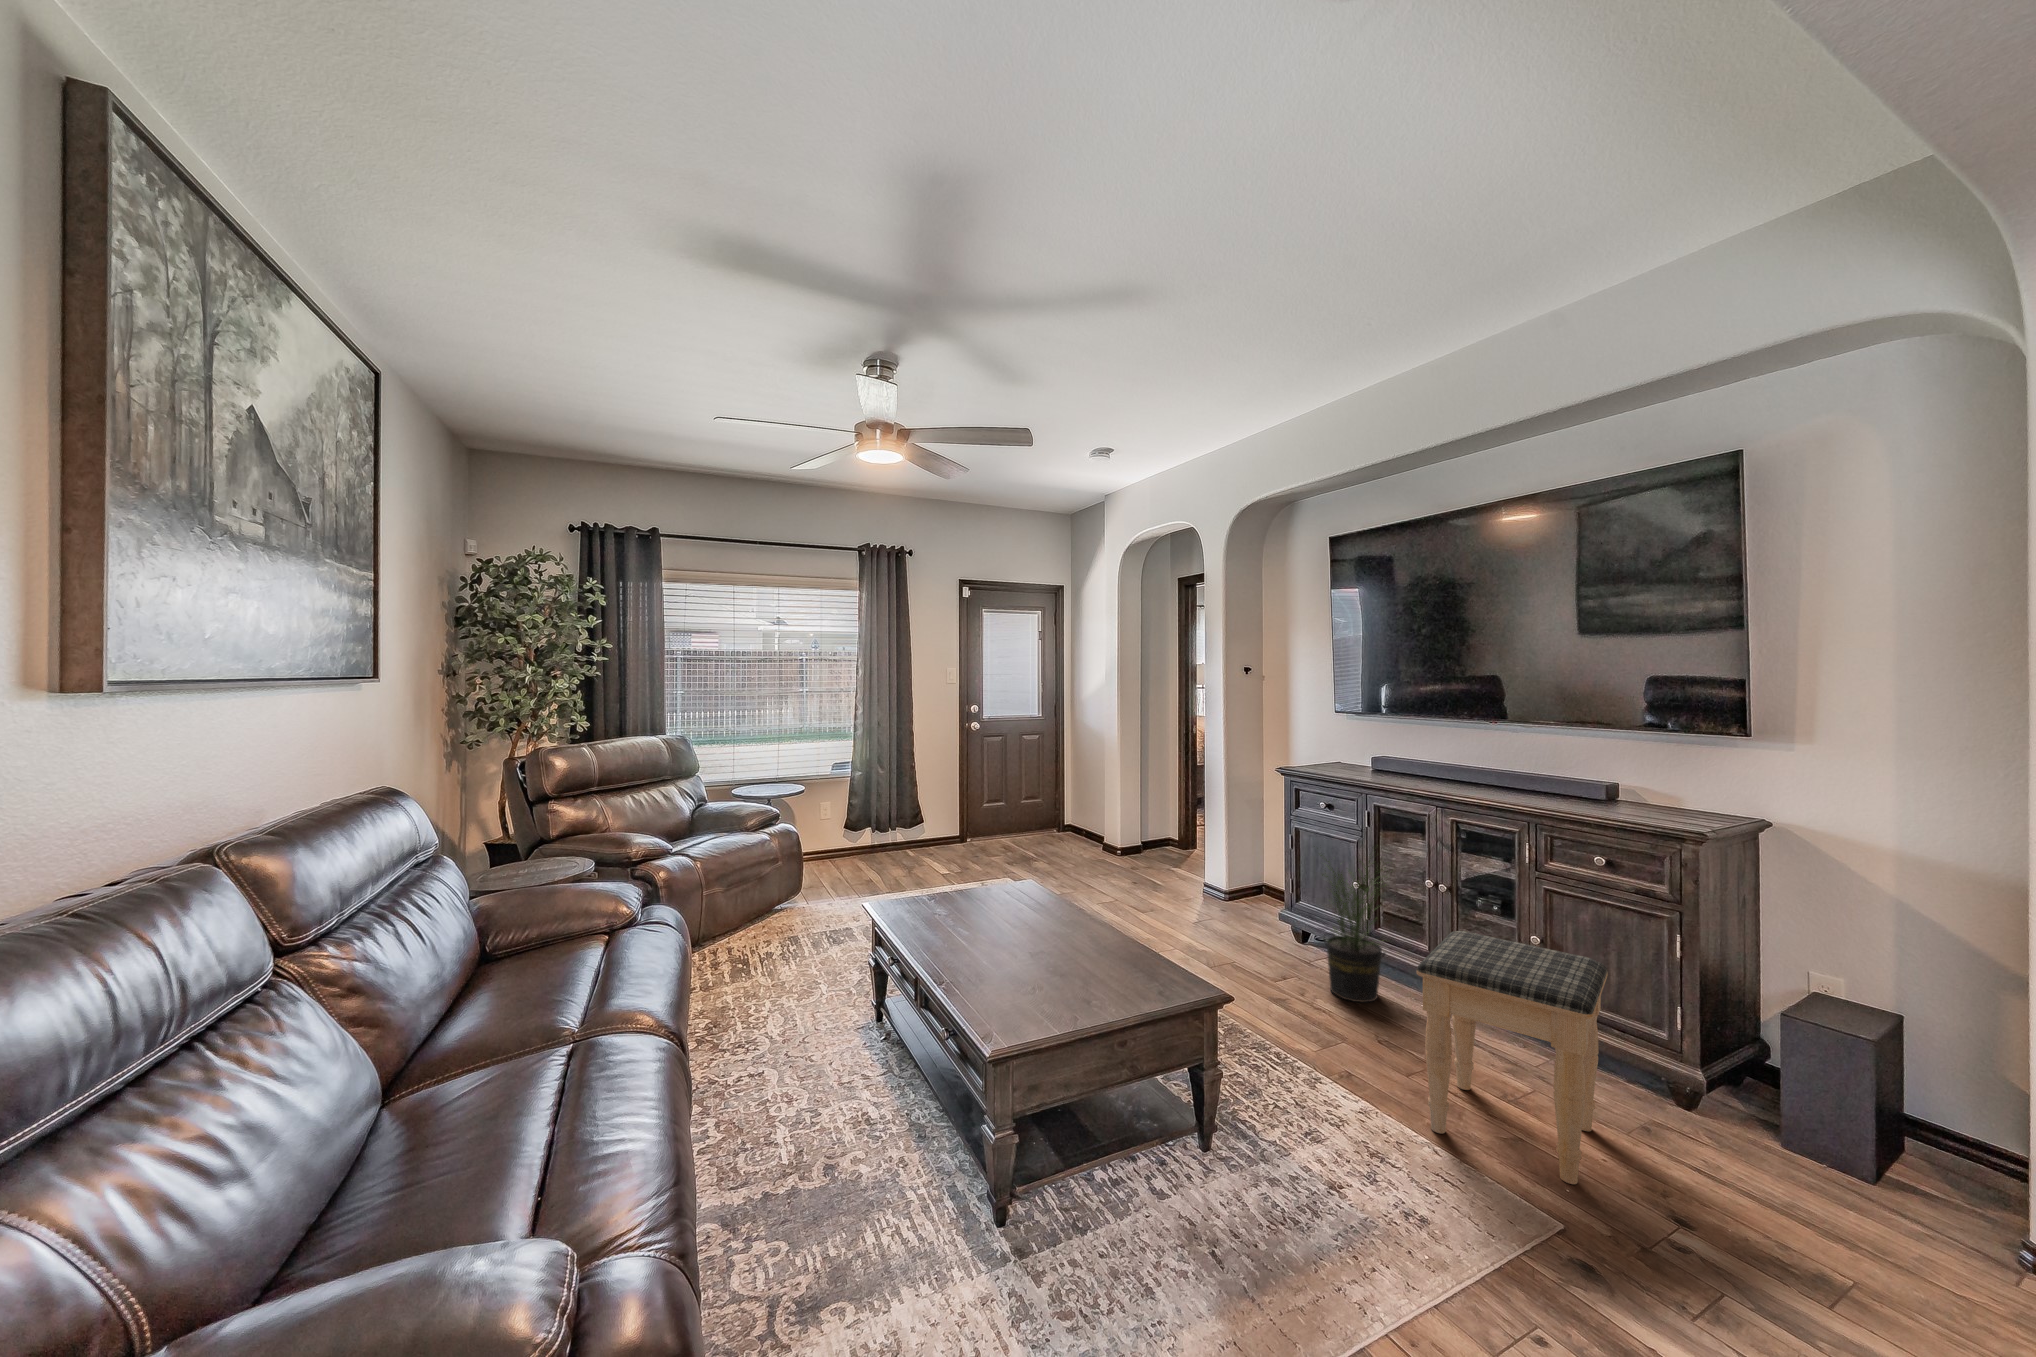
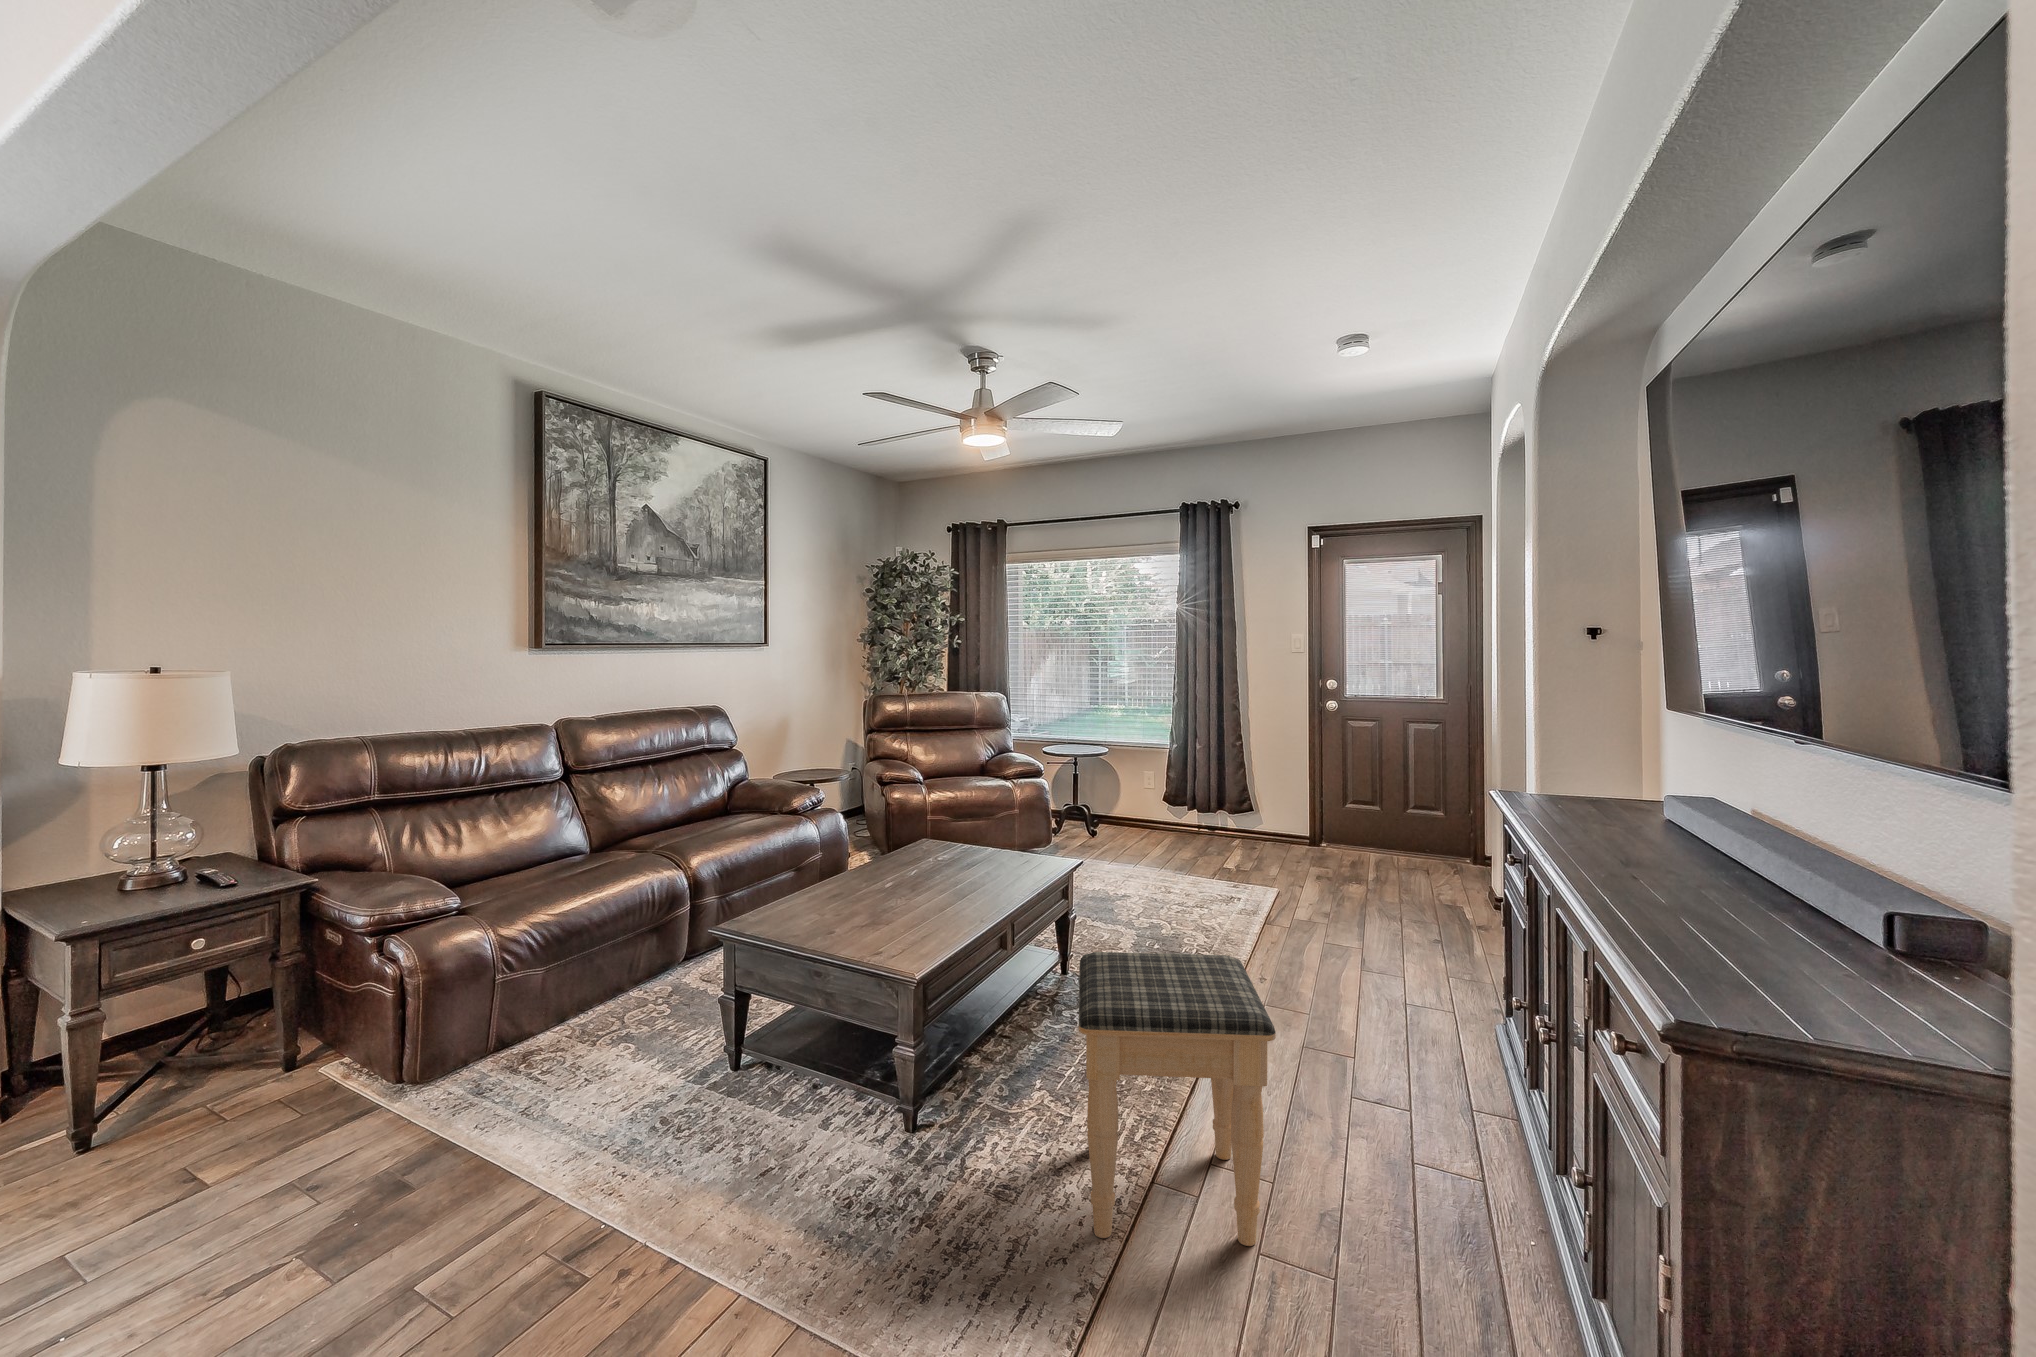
potted plant: present [1321,855,1392,1002] -> none [1298,858,1436,1080]

